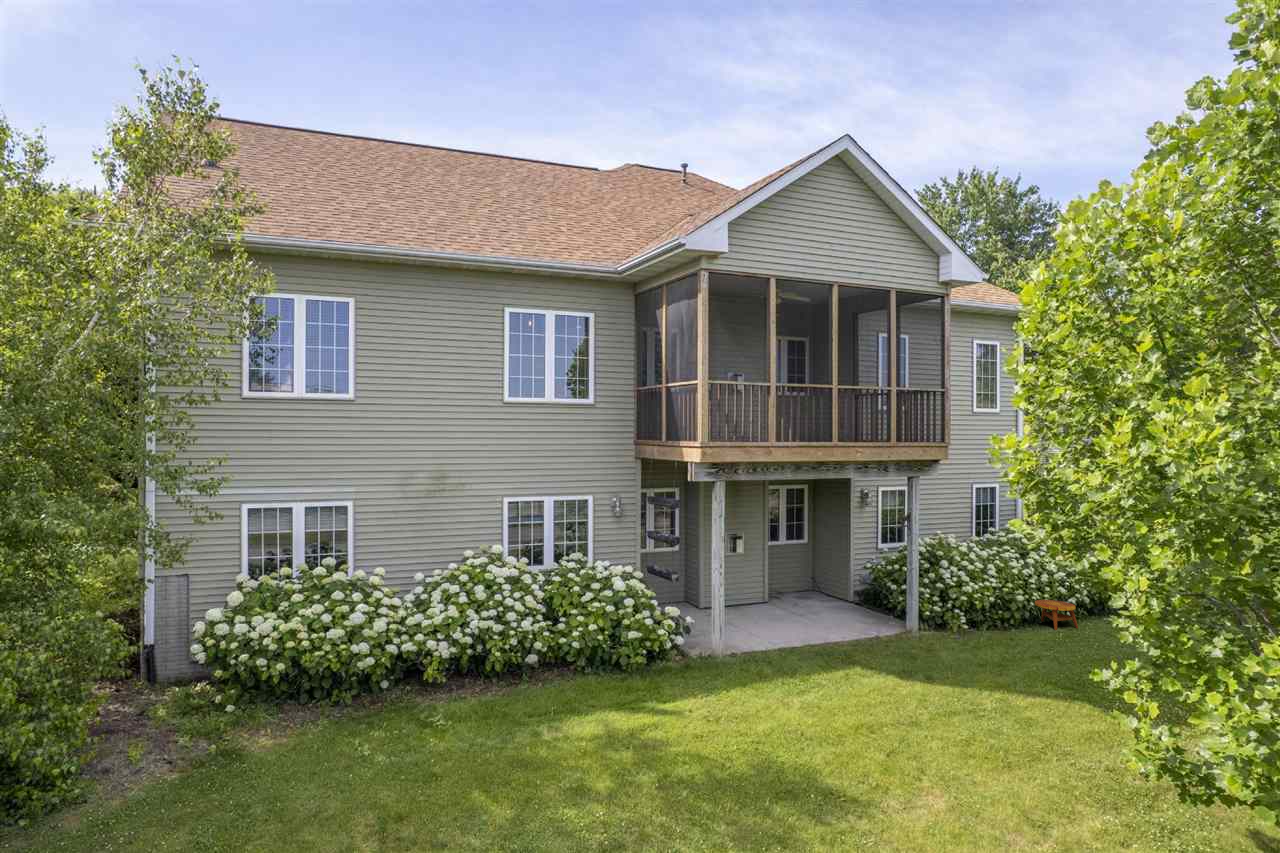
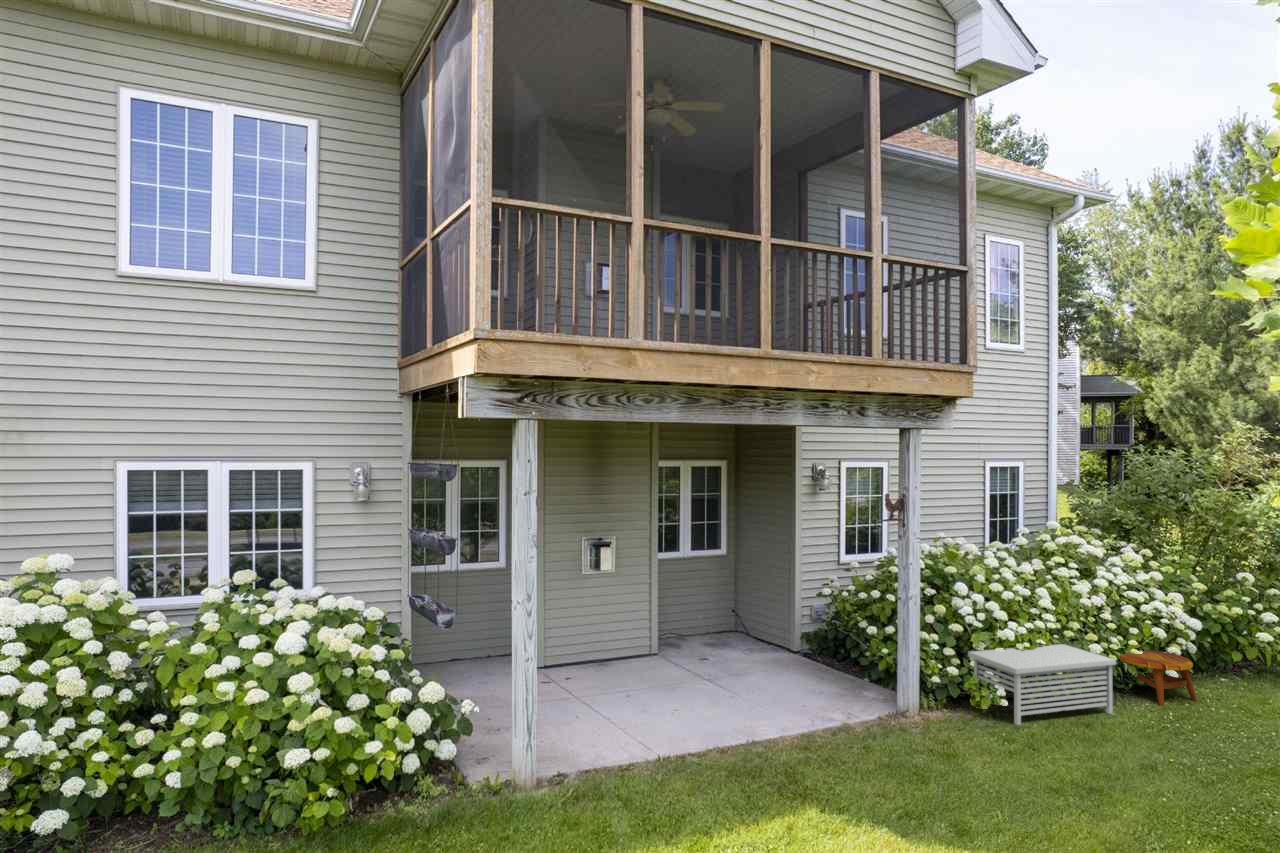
storage bench: none [945,596,1027,636] -> present [968,644,1116,725]

